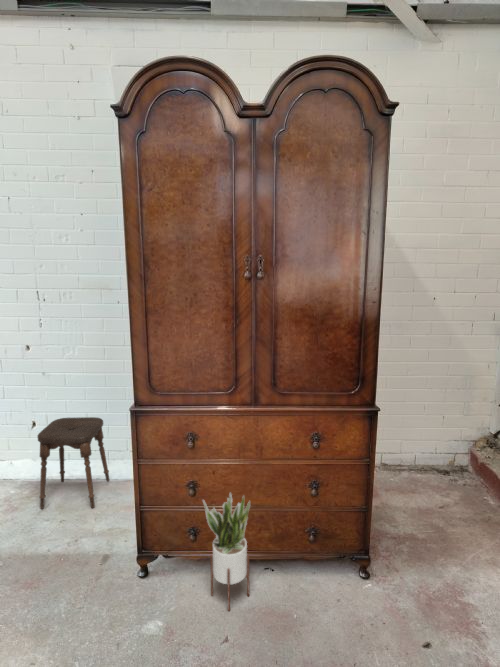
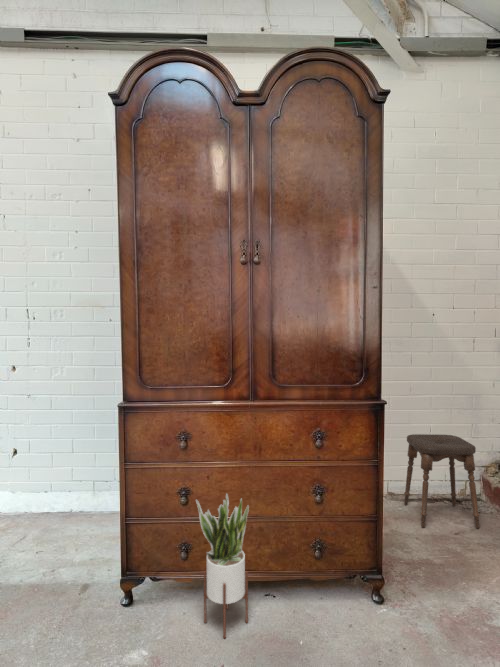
stool: present [38,417,110,509] -> present [404,434,480,528]

